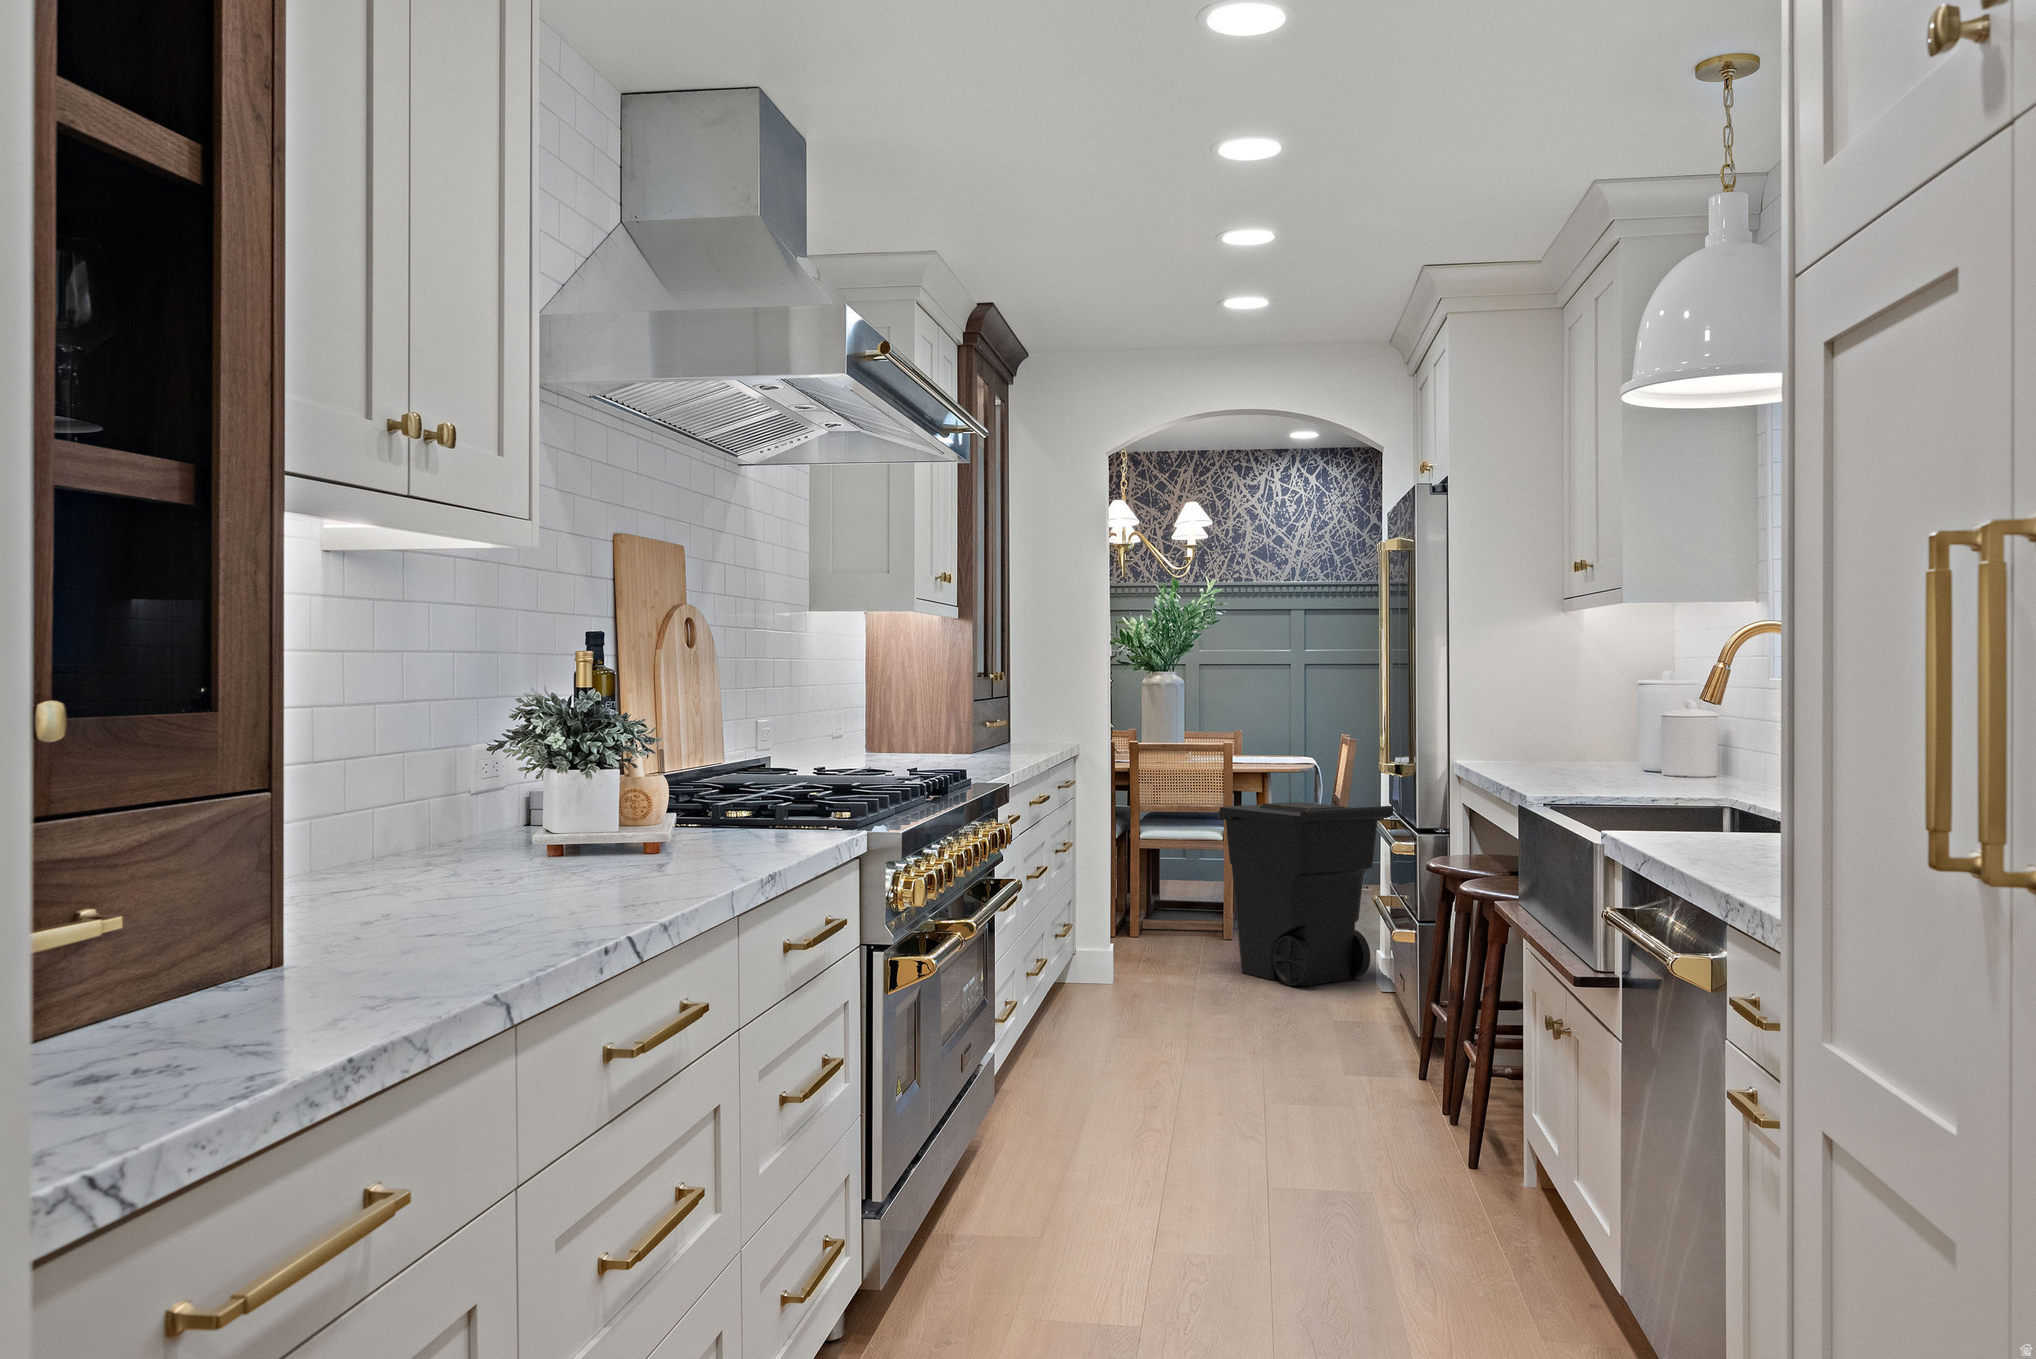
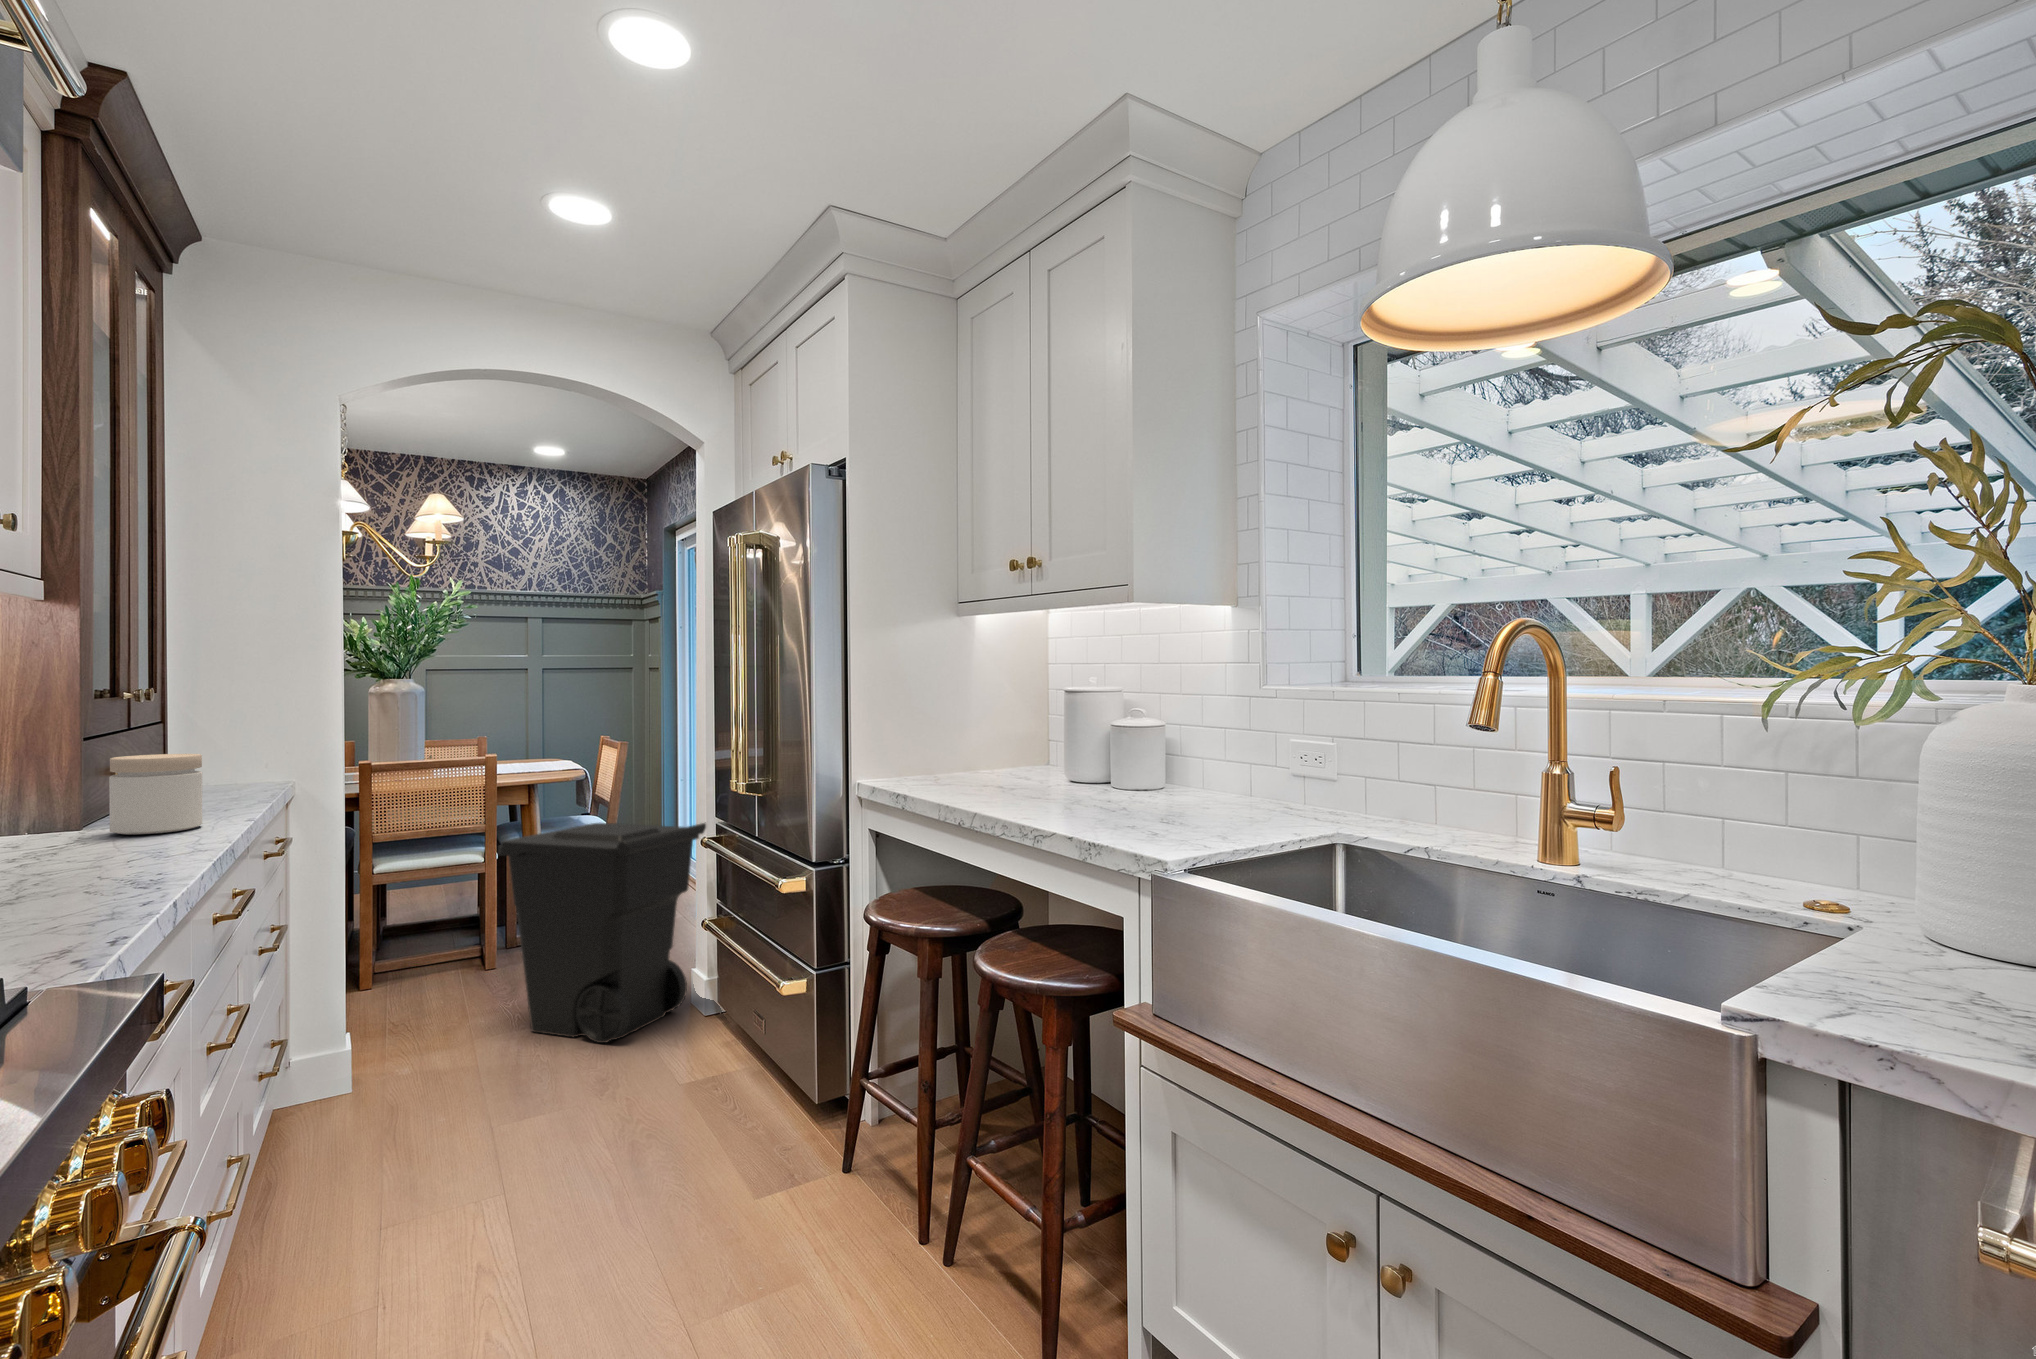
jar: none [984,713,1027,759] -> present [109,754,202,834]

